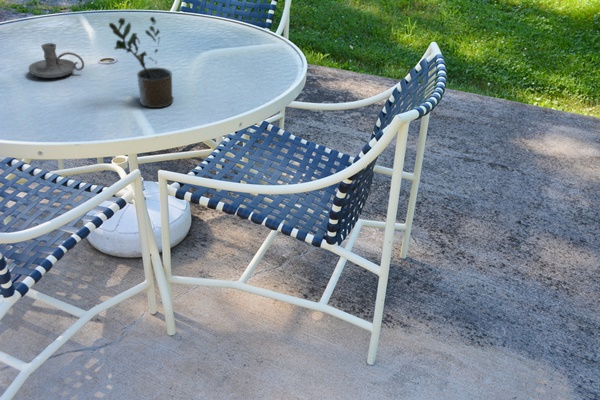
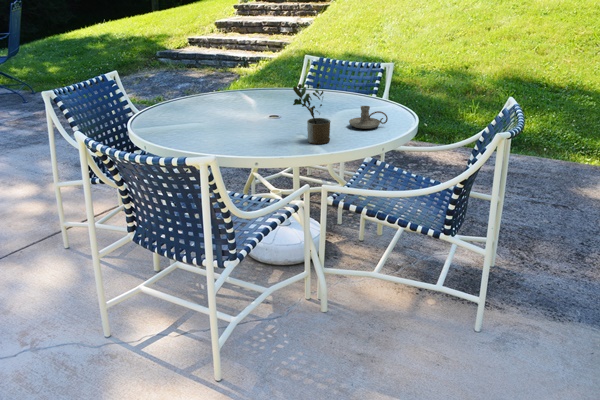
candle holder: present [29,43,84,78] -> present [349,106,388,129]

